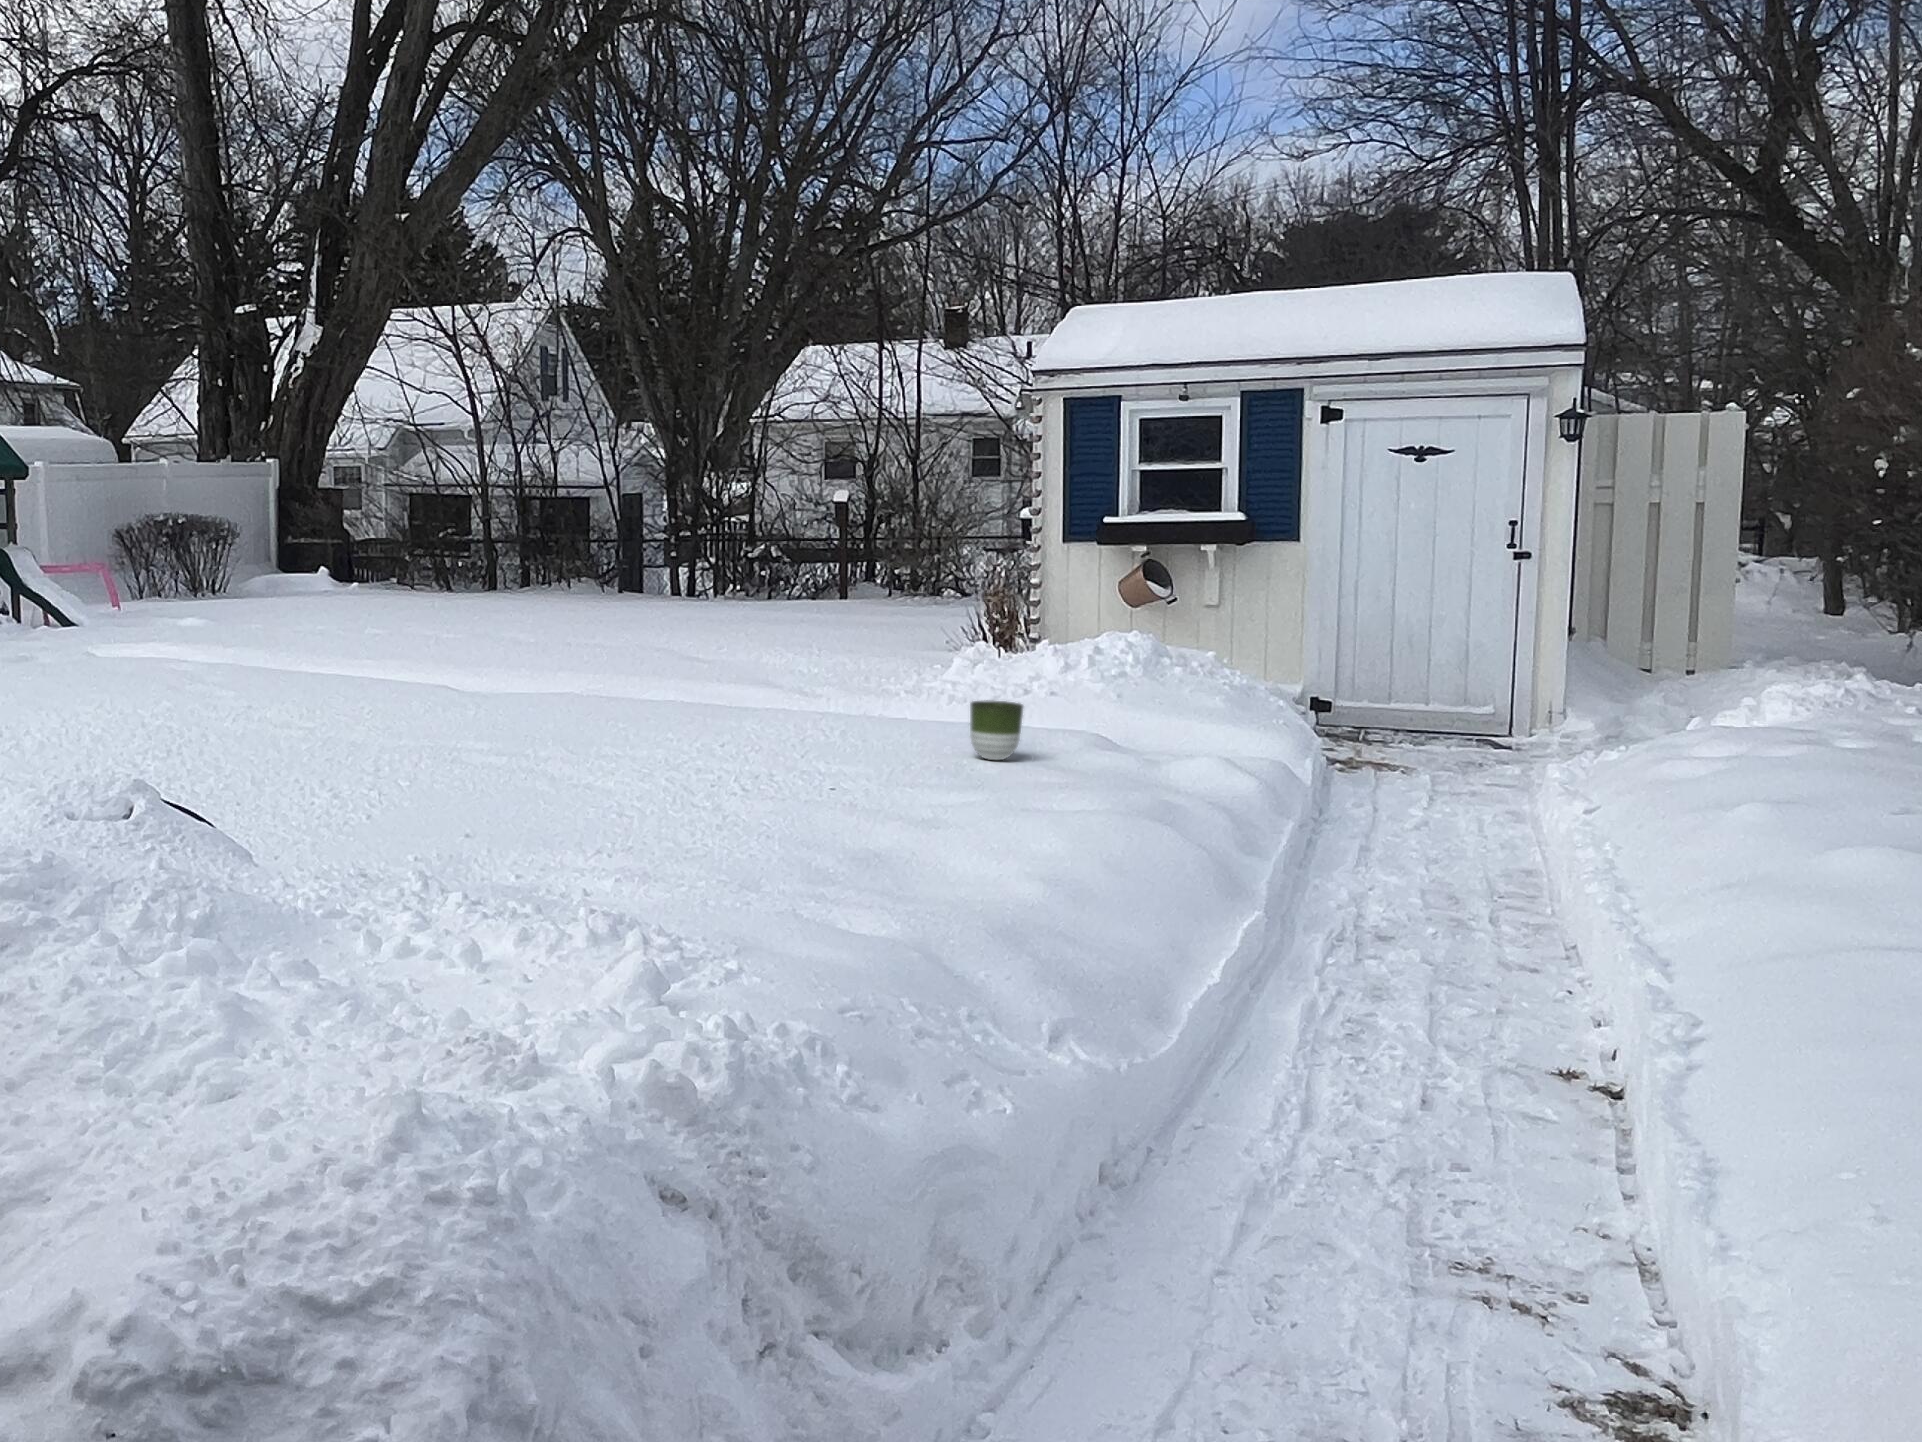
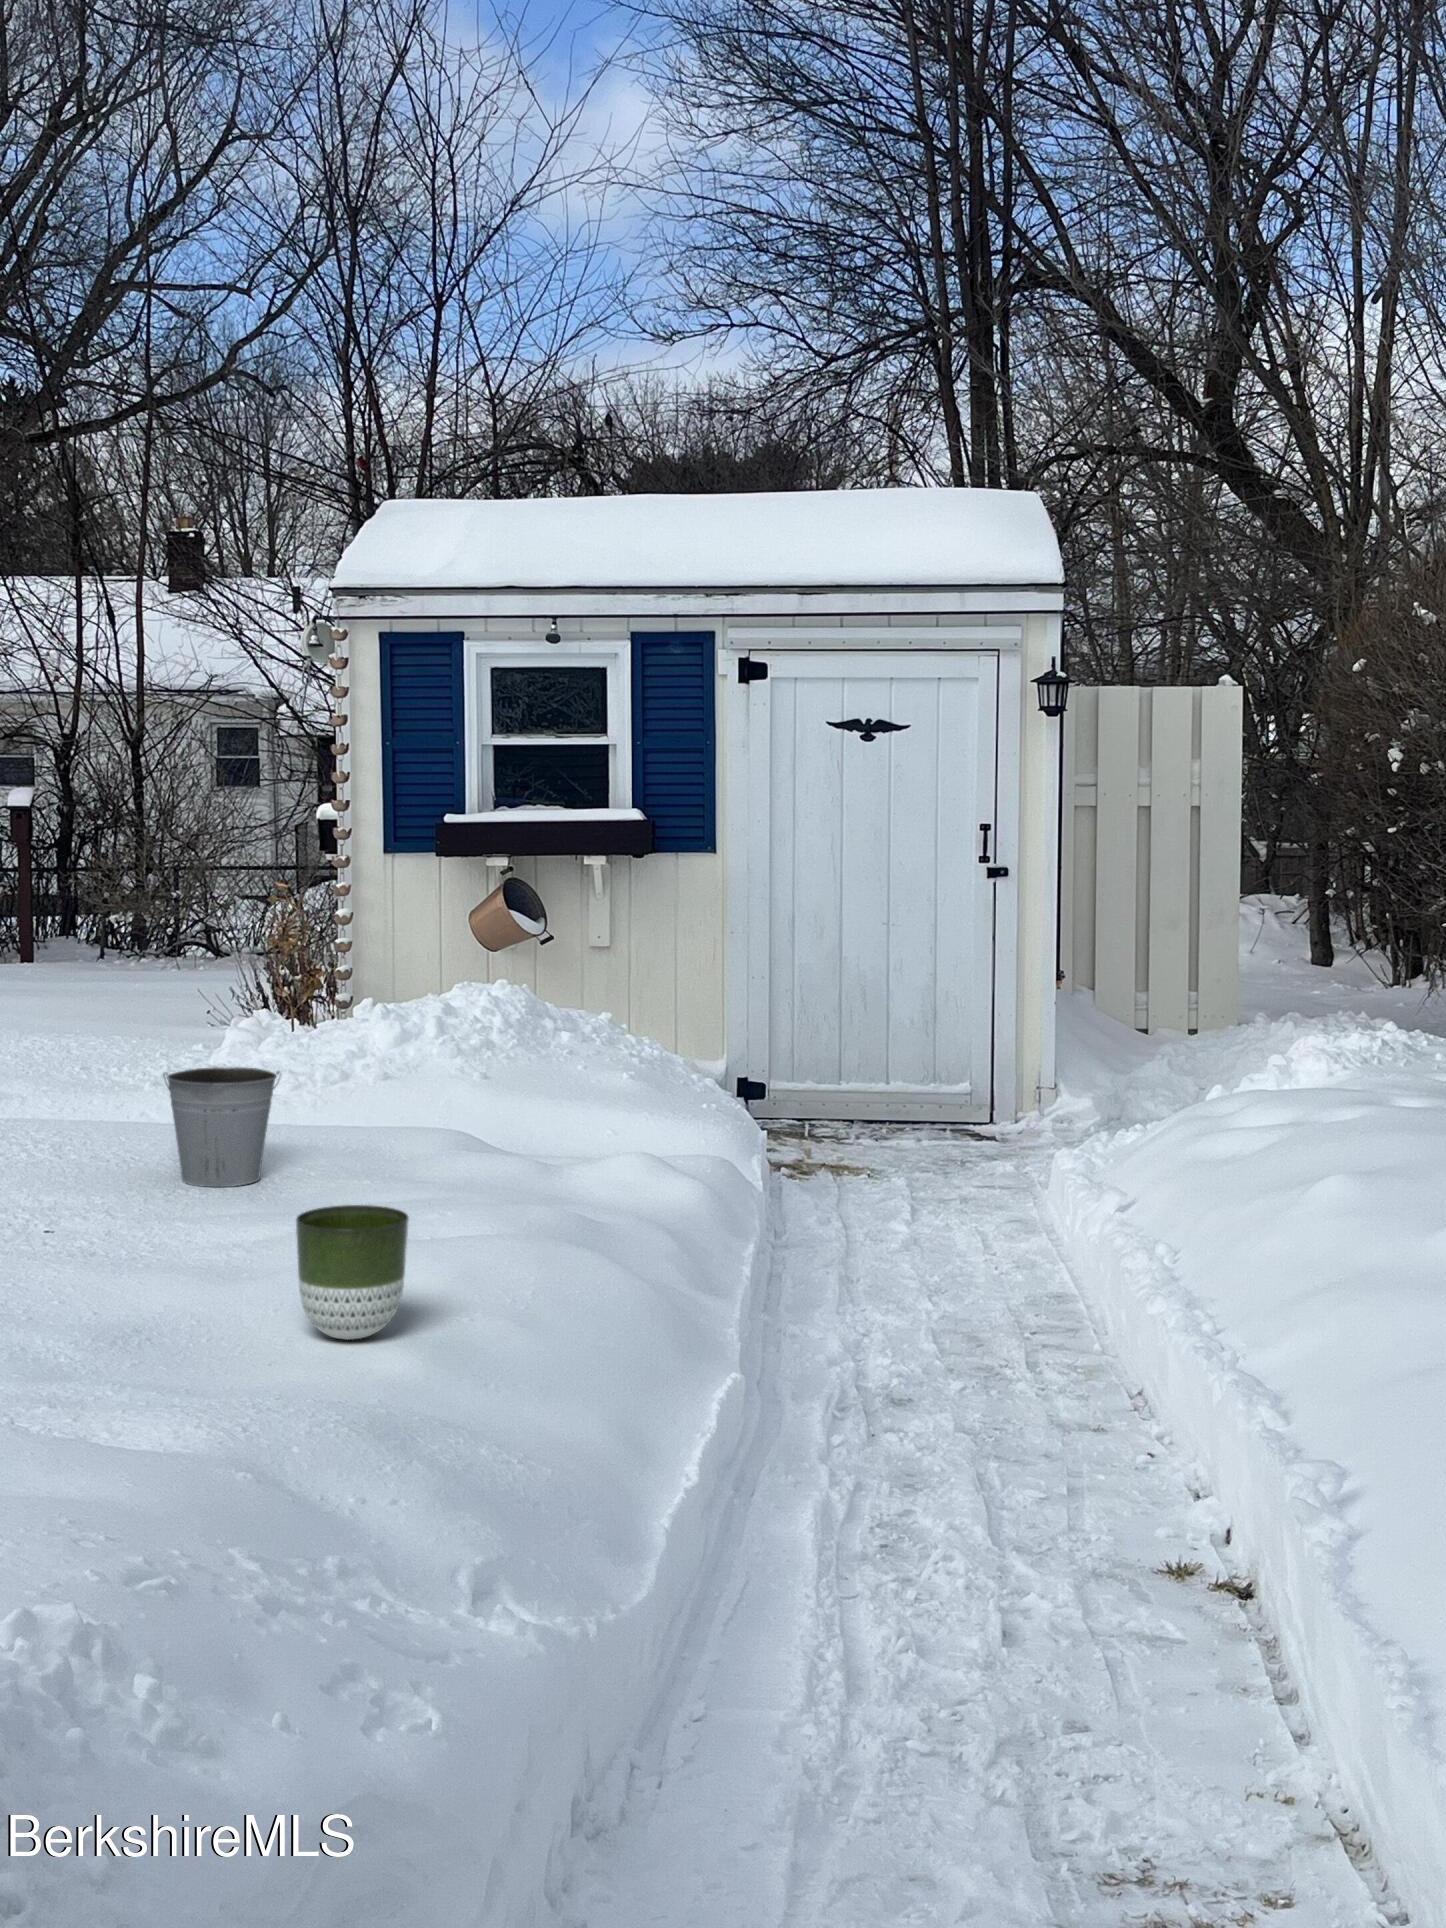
bucket: none [916,652,978,714] -> present [164,1067,280,1187]

